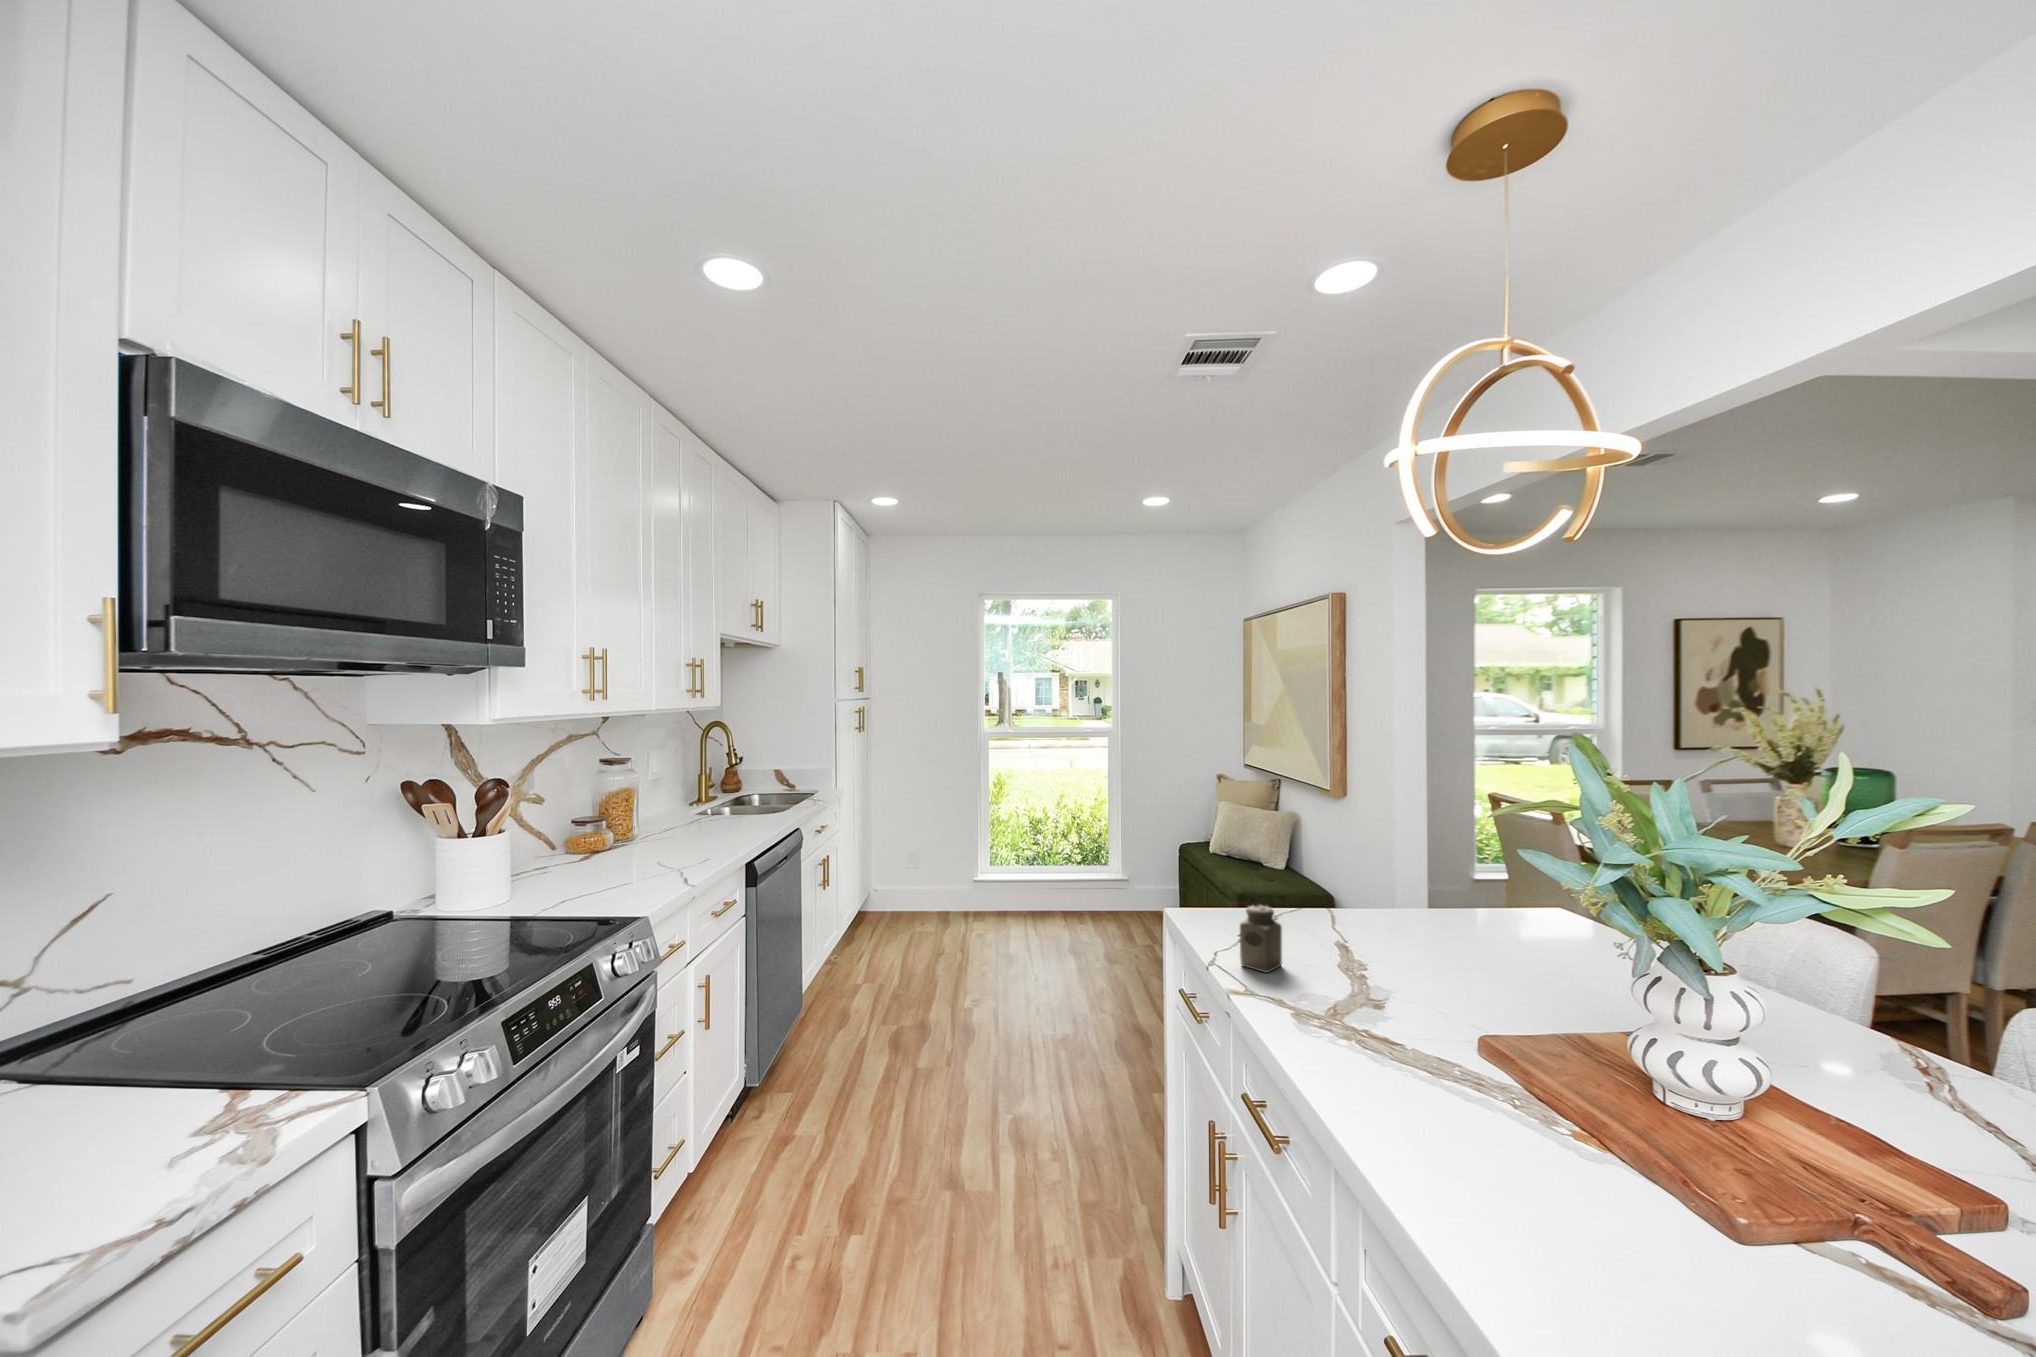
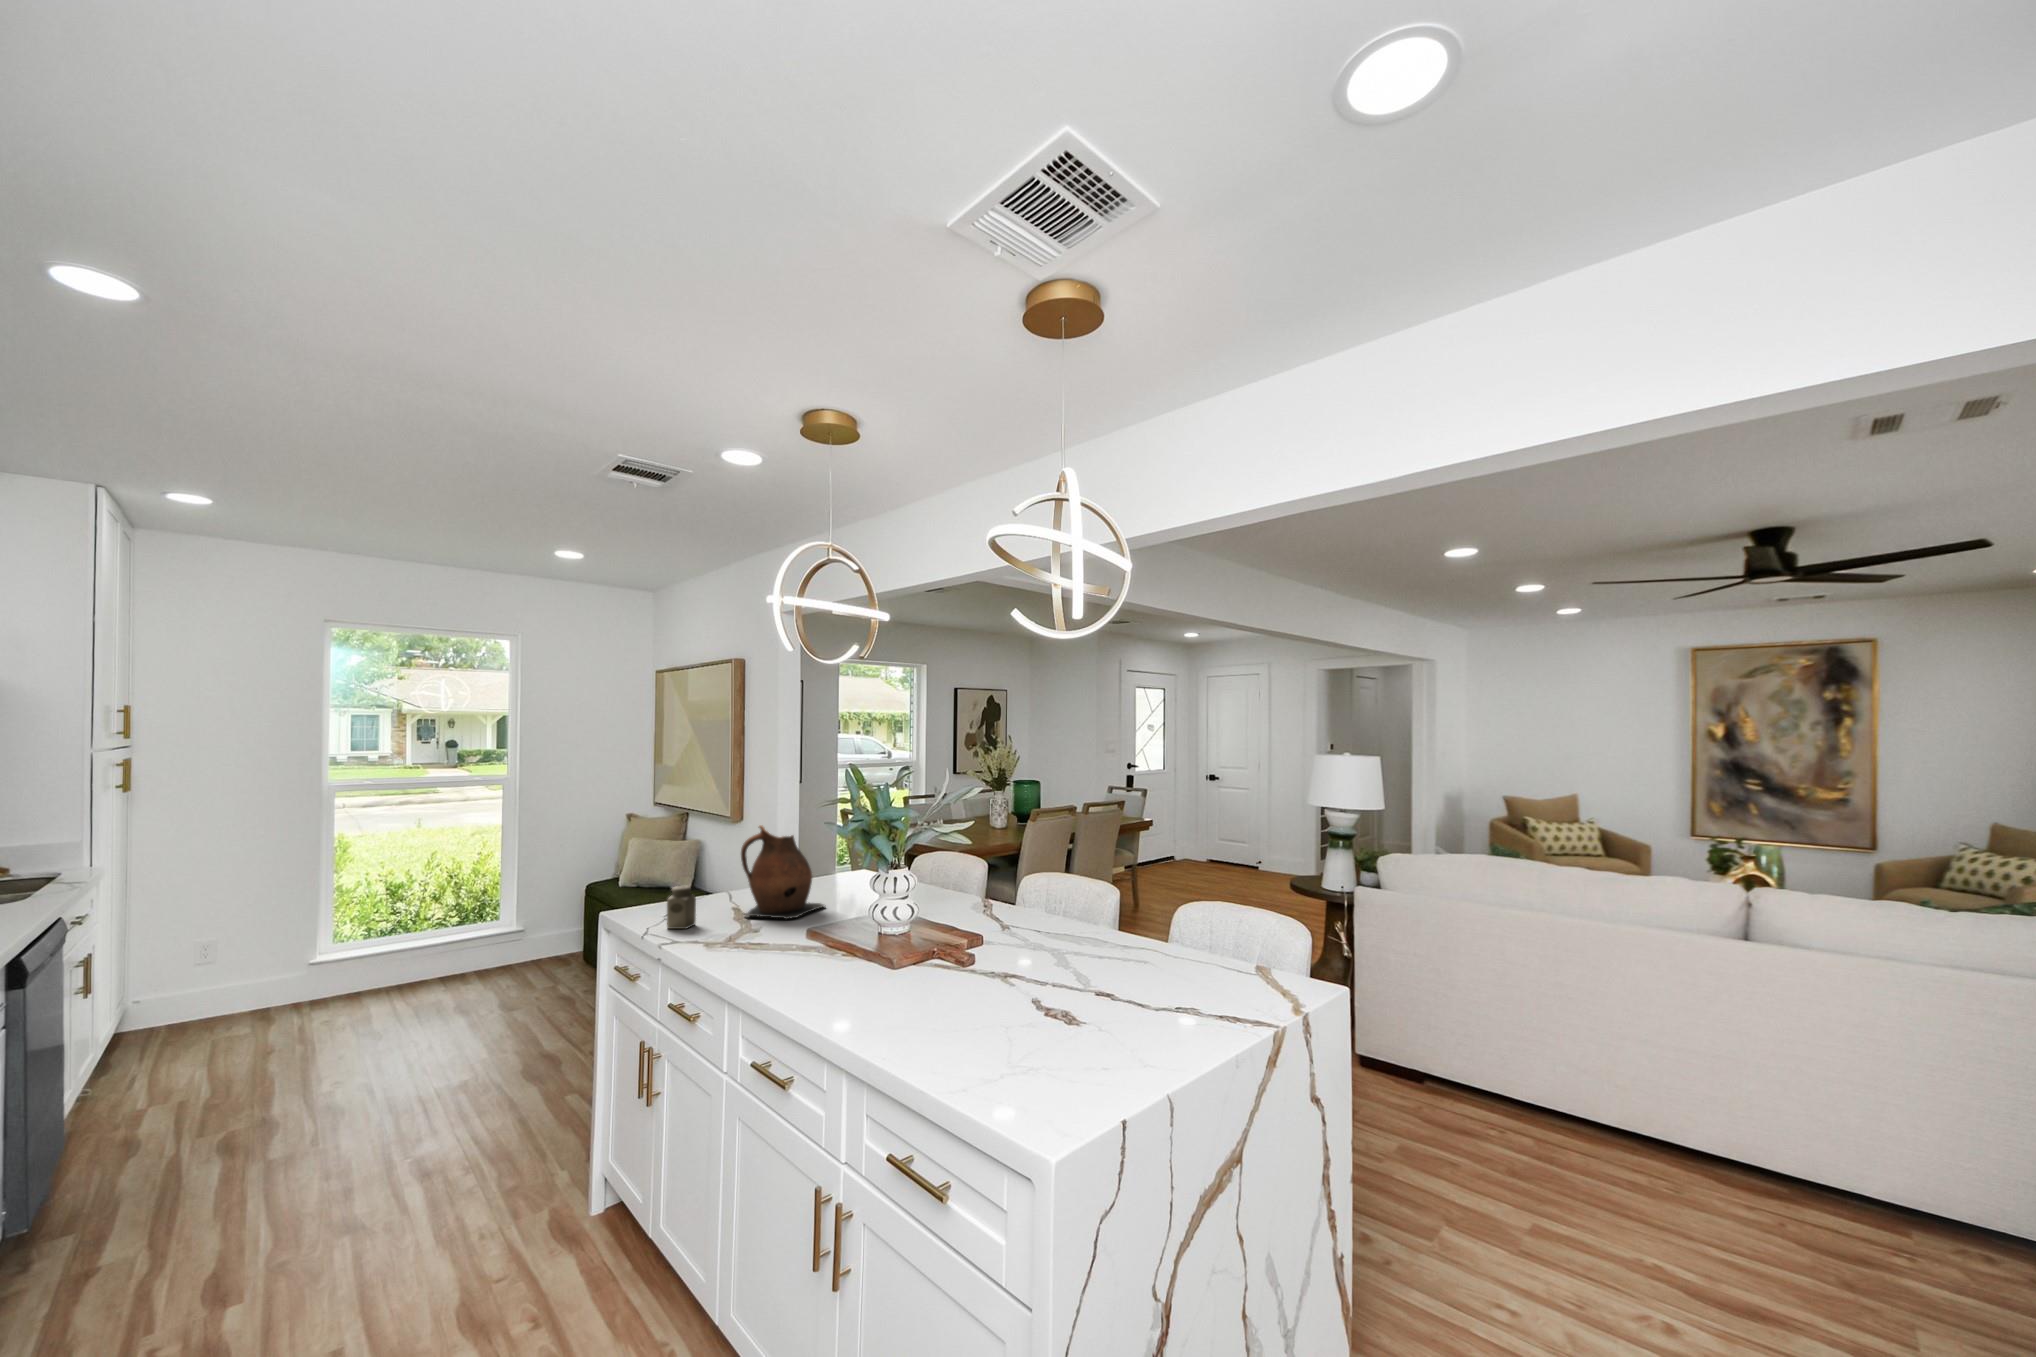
ceramic pitcher: none [1348,827,1496,991] -> present [741,825,825,919]

